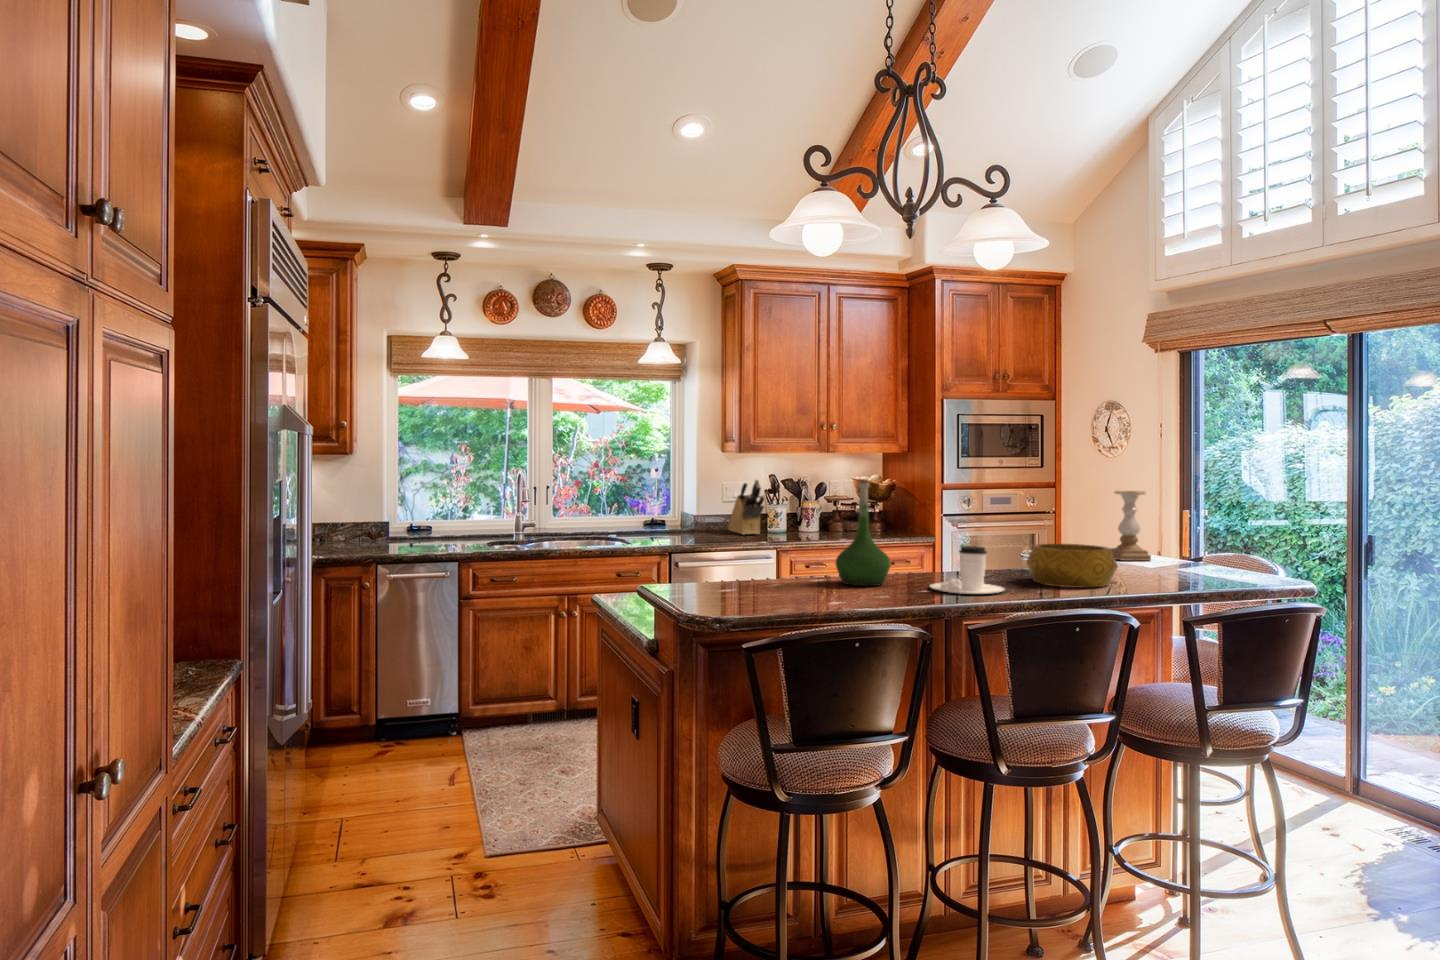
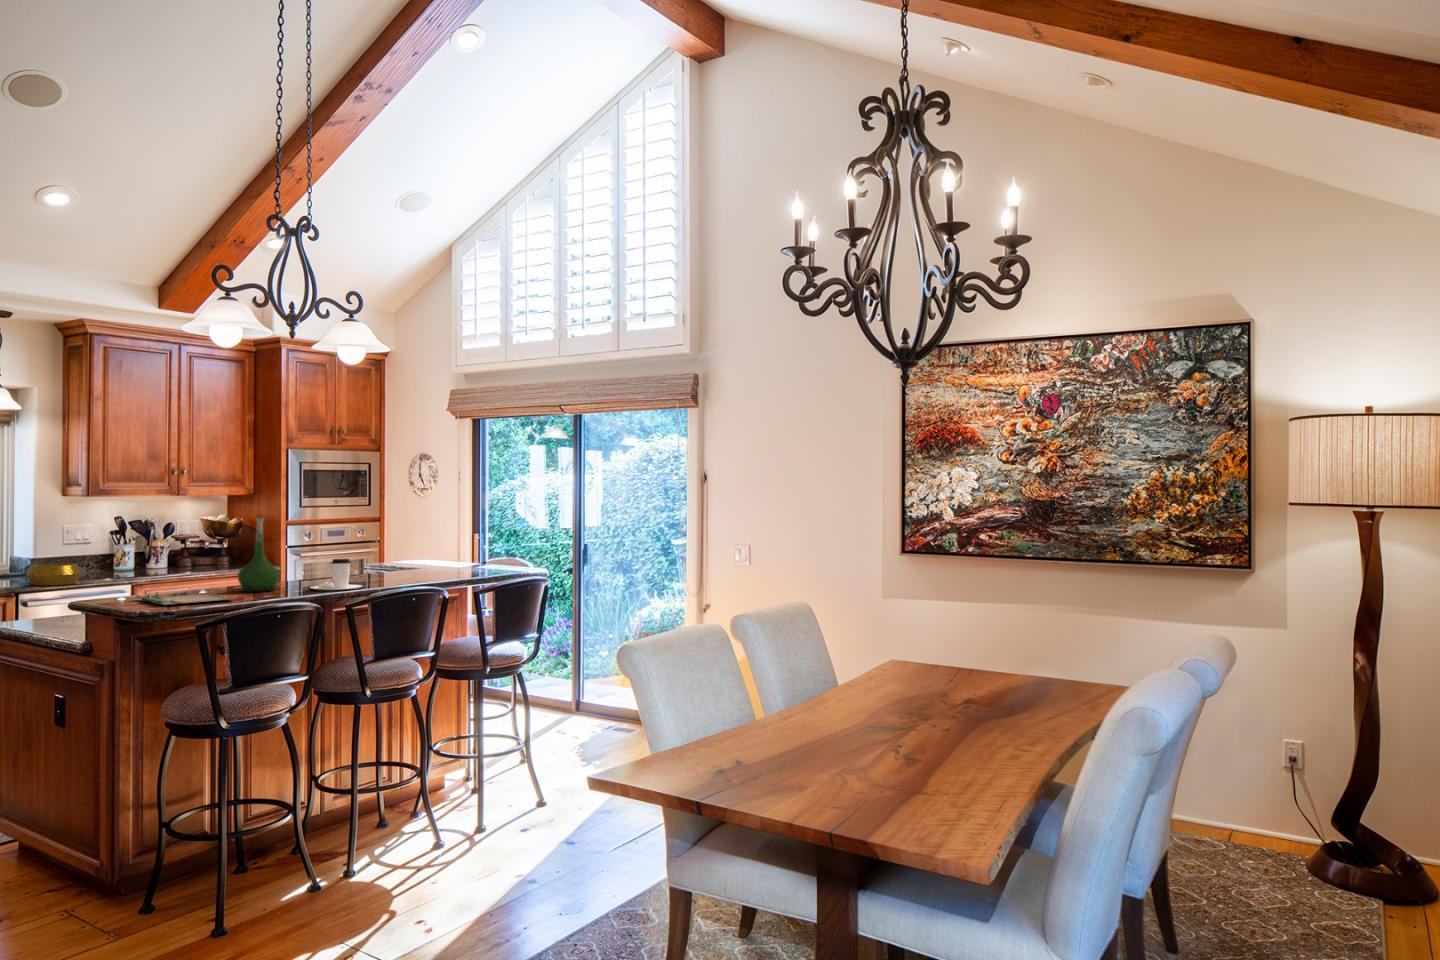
knife block: present [728,480,764,535] -> none [66,521,113,575]
candle holder: present [1111,491,1151,561] -> none [426,521,455,569]
decorative bowl: present [1026,544,1118,587] -> present [26,563,82,585]
tray: none [708,572,818,604] -> present [136,591,235,606]

